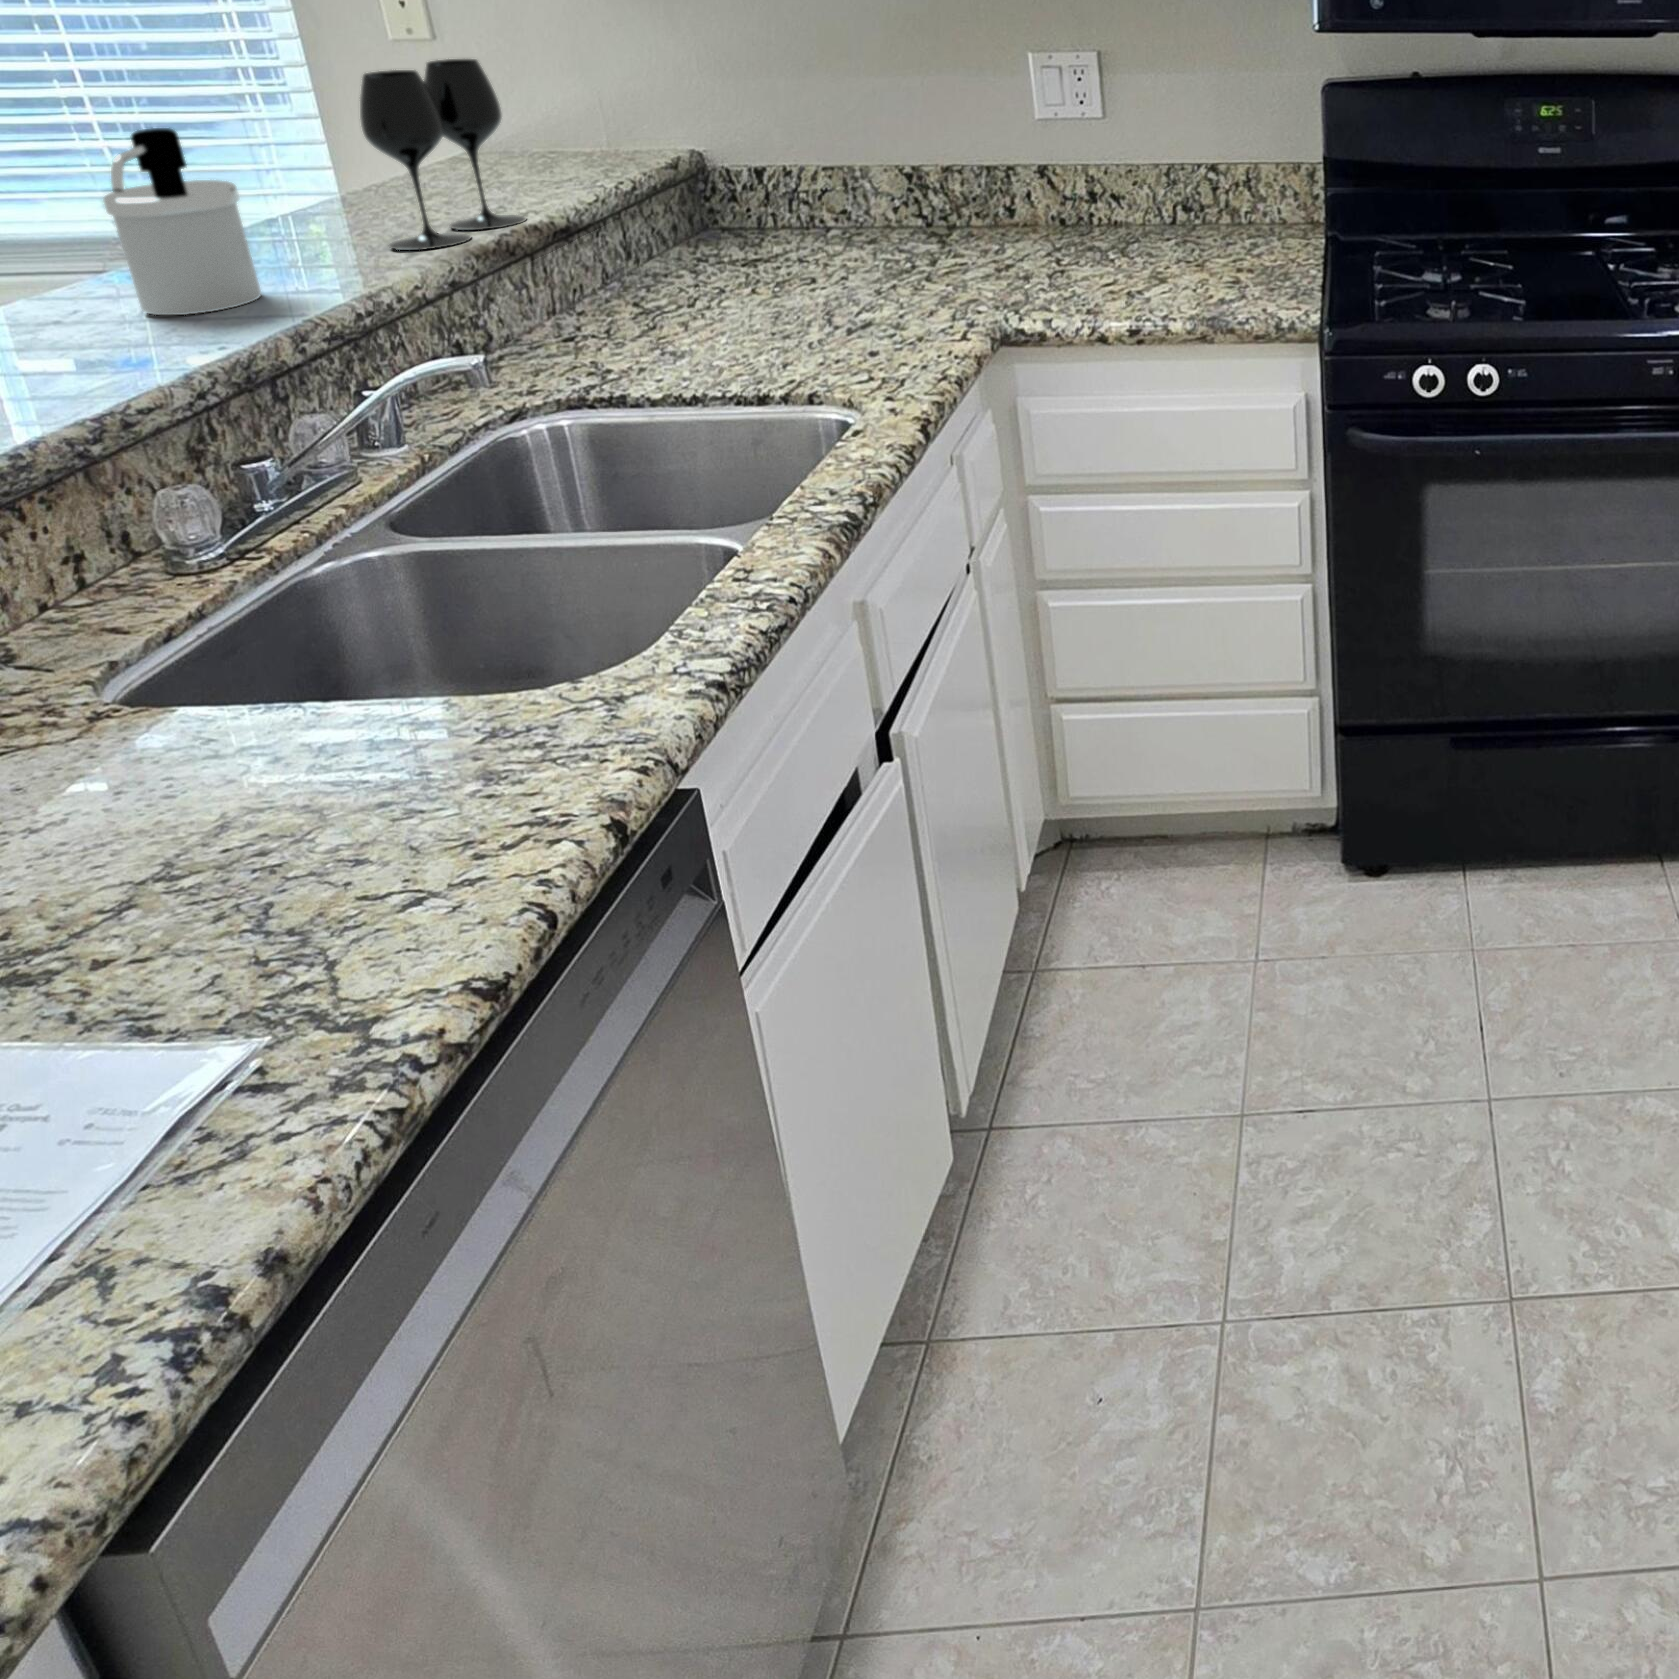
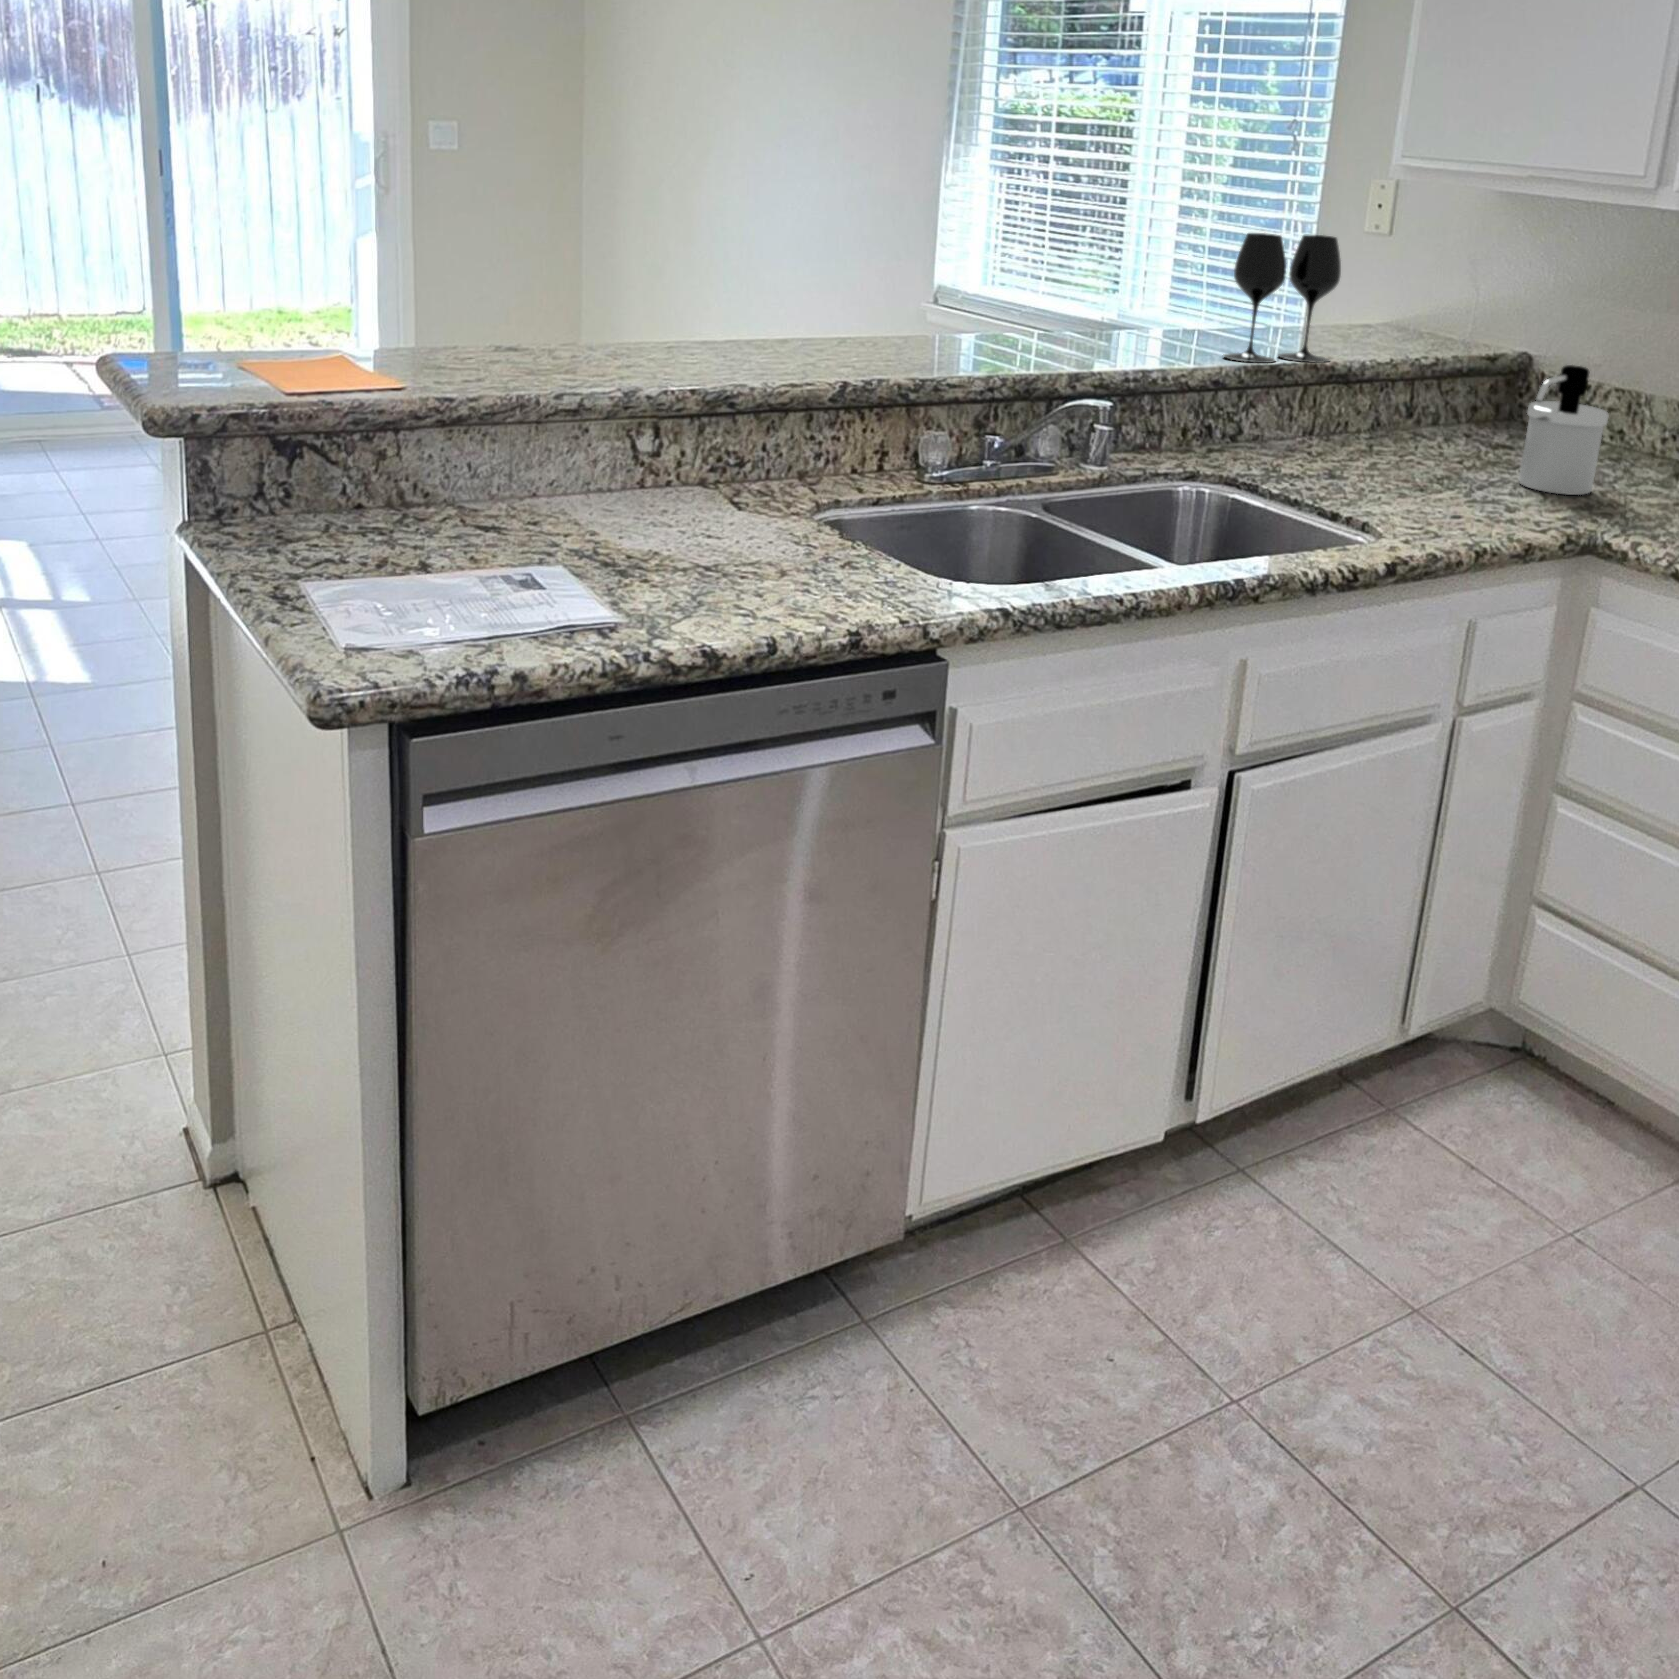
soap dispenser: present [103,128,261,315] -> present [1519,365,1609,495]

